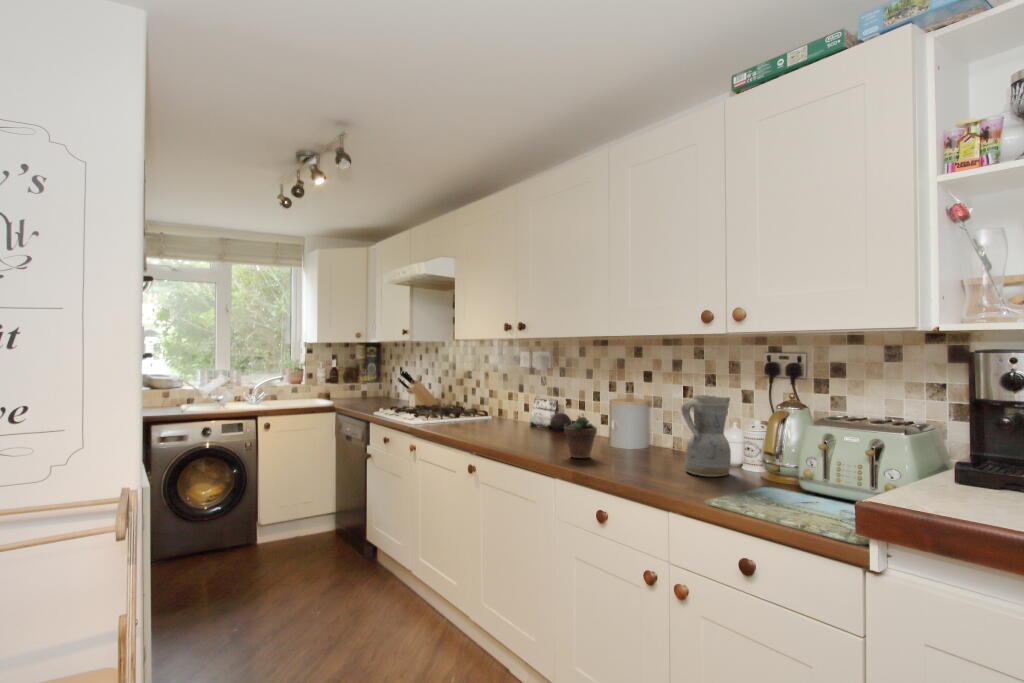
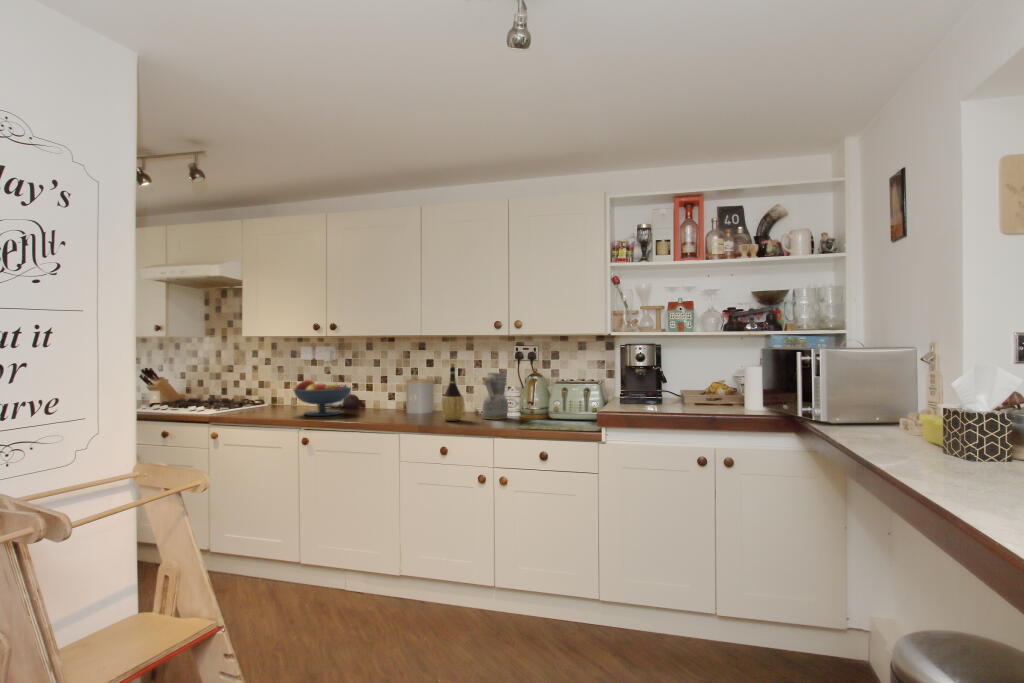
wine bottle: none [613,378,650,469] -> present [441,364,464,421]
fruit bowl: none [474,392,543,439] -> present [293,379,351,416]
succulent plant: present [564,406,597,458] -> none [398,382,421,420]

